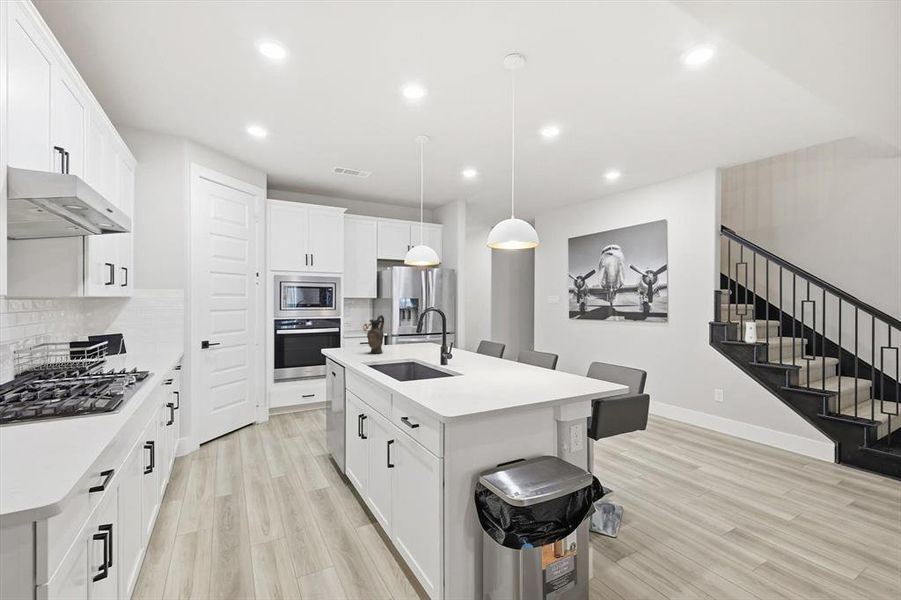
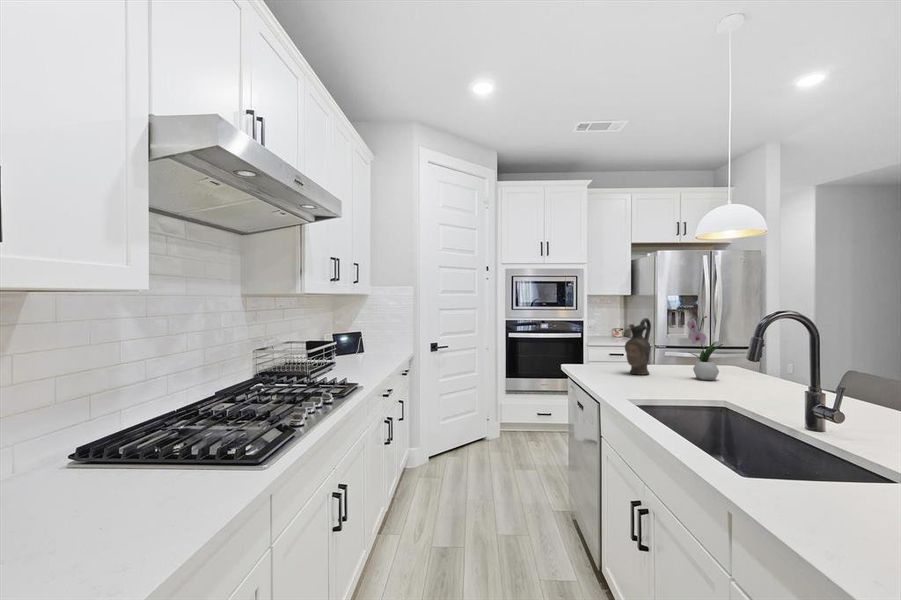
flower arrangement: none [405,309,425,354] -> present [687,310,723,380]

